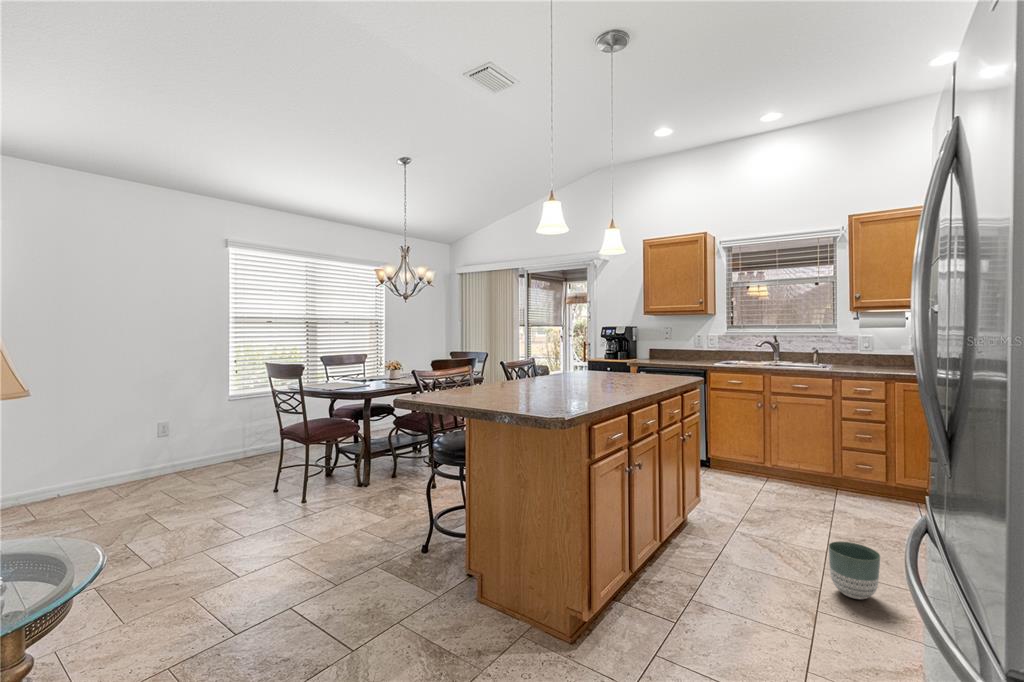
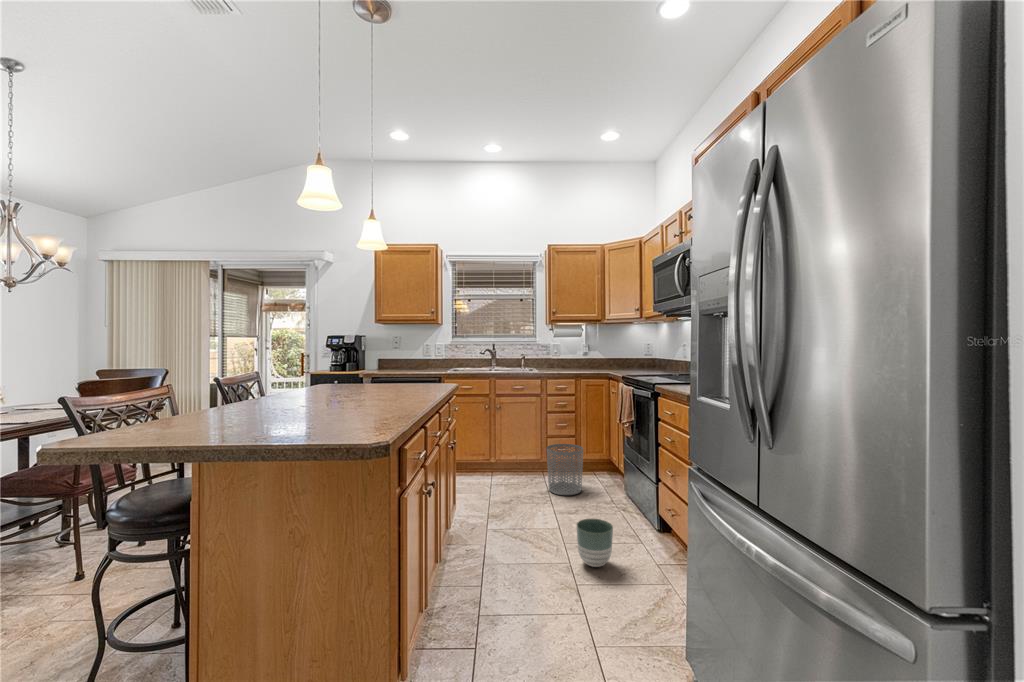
waste bin: none [829,457,884,522] -> present [547,444,583,495]

